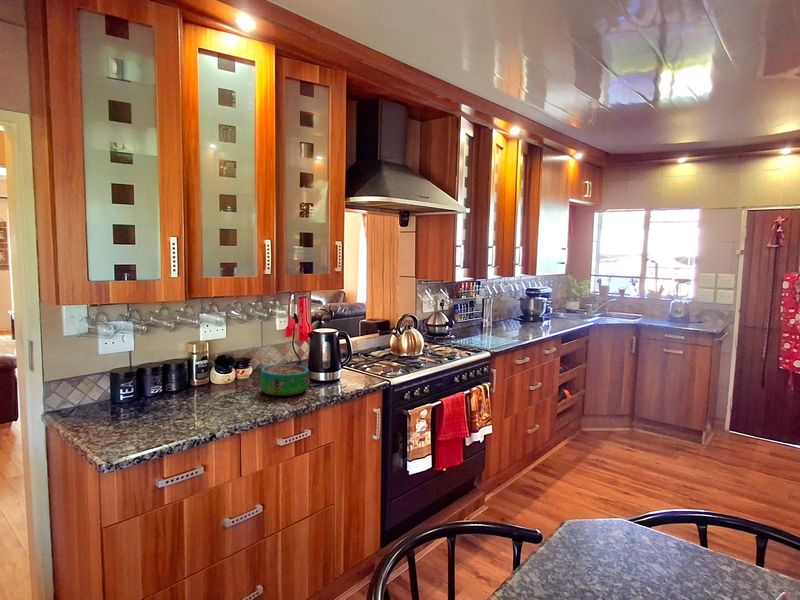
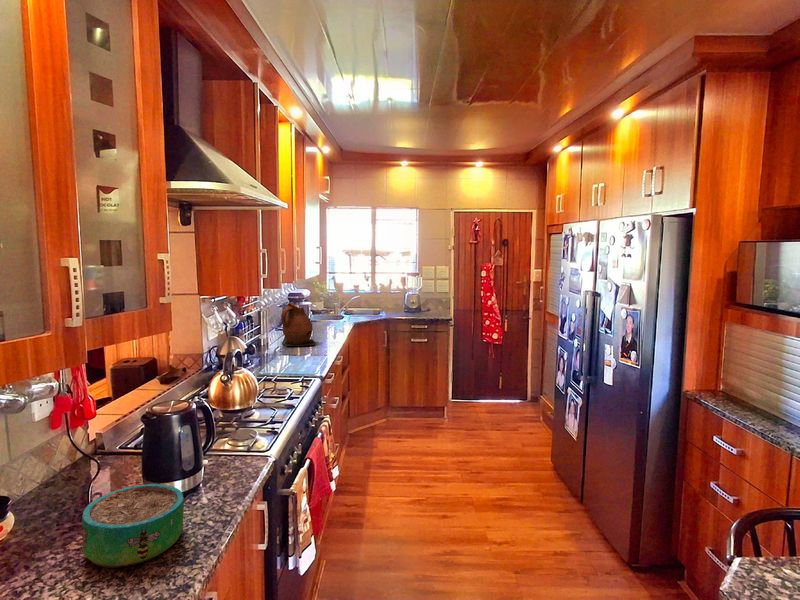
ceramic pitcher: none [497,294,528,333] -> present [281,303,315,346]

